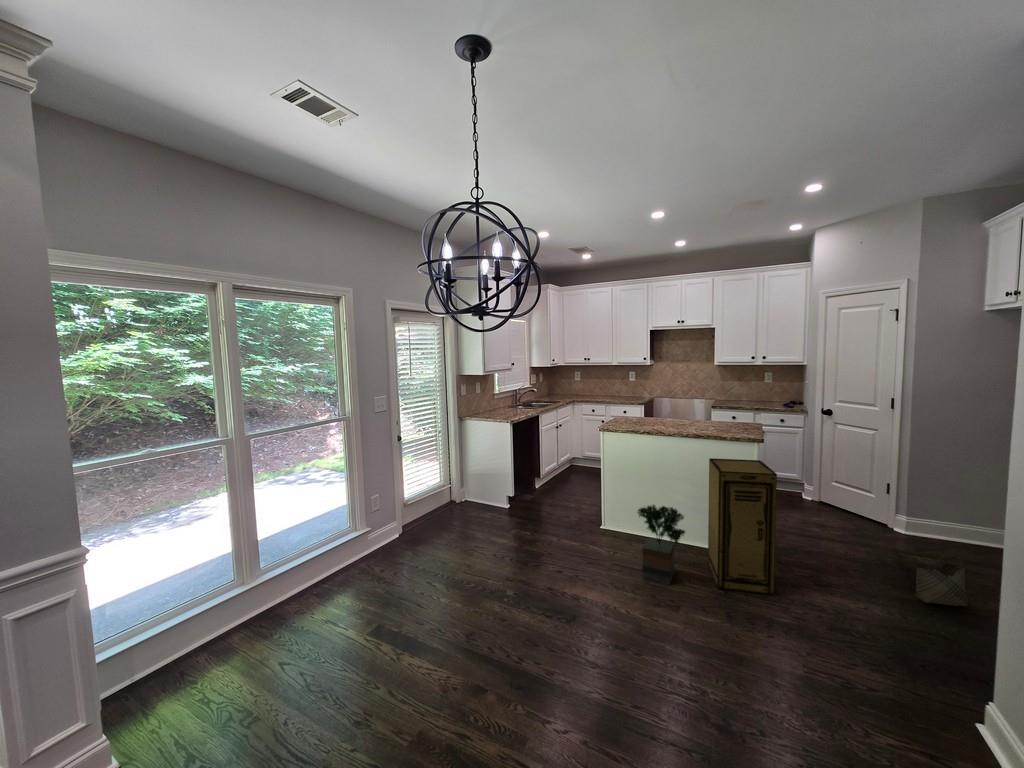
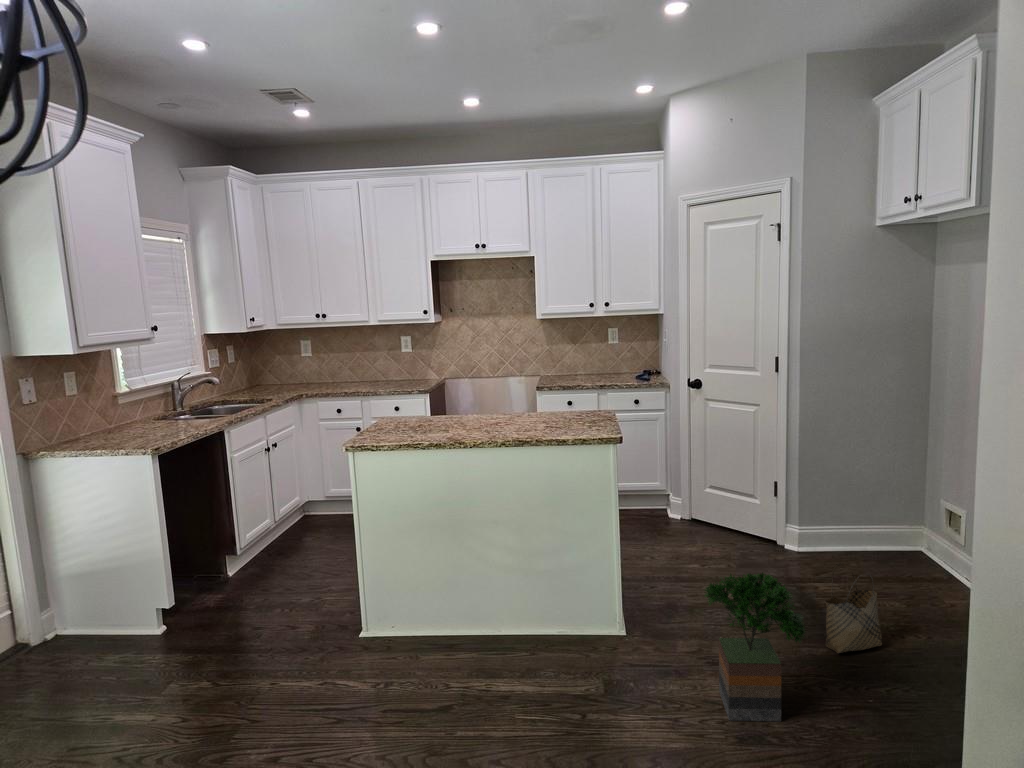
storage cabinet: present [708,458,777,595] -> none [542,473,653,710]
potted tree: present [638,505,685,585] -> present [704,573,805,722]

